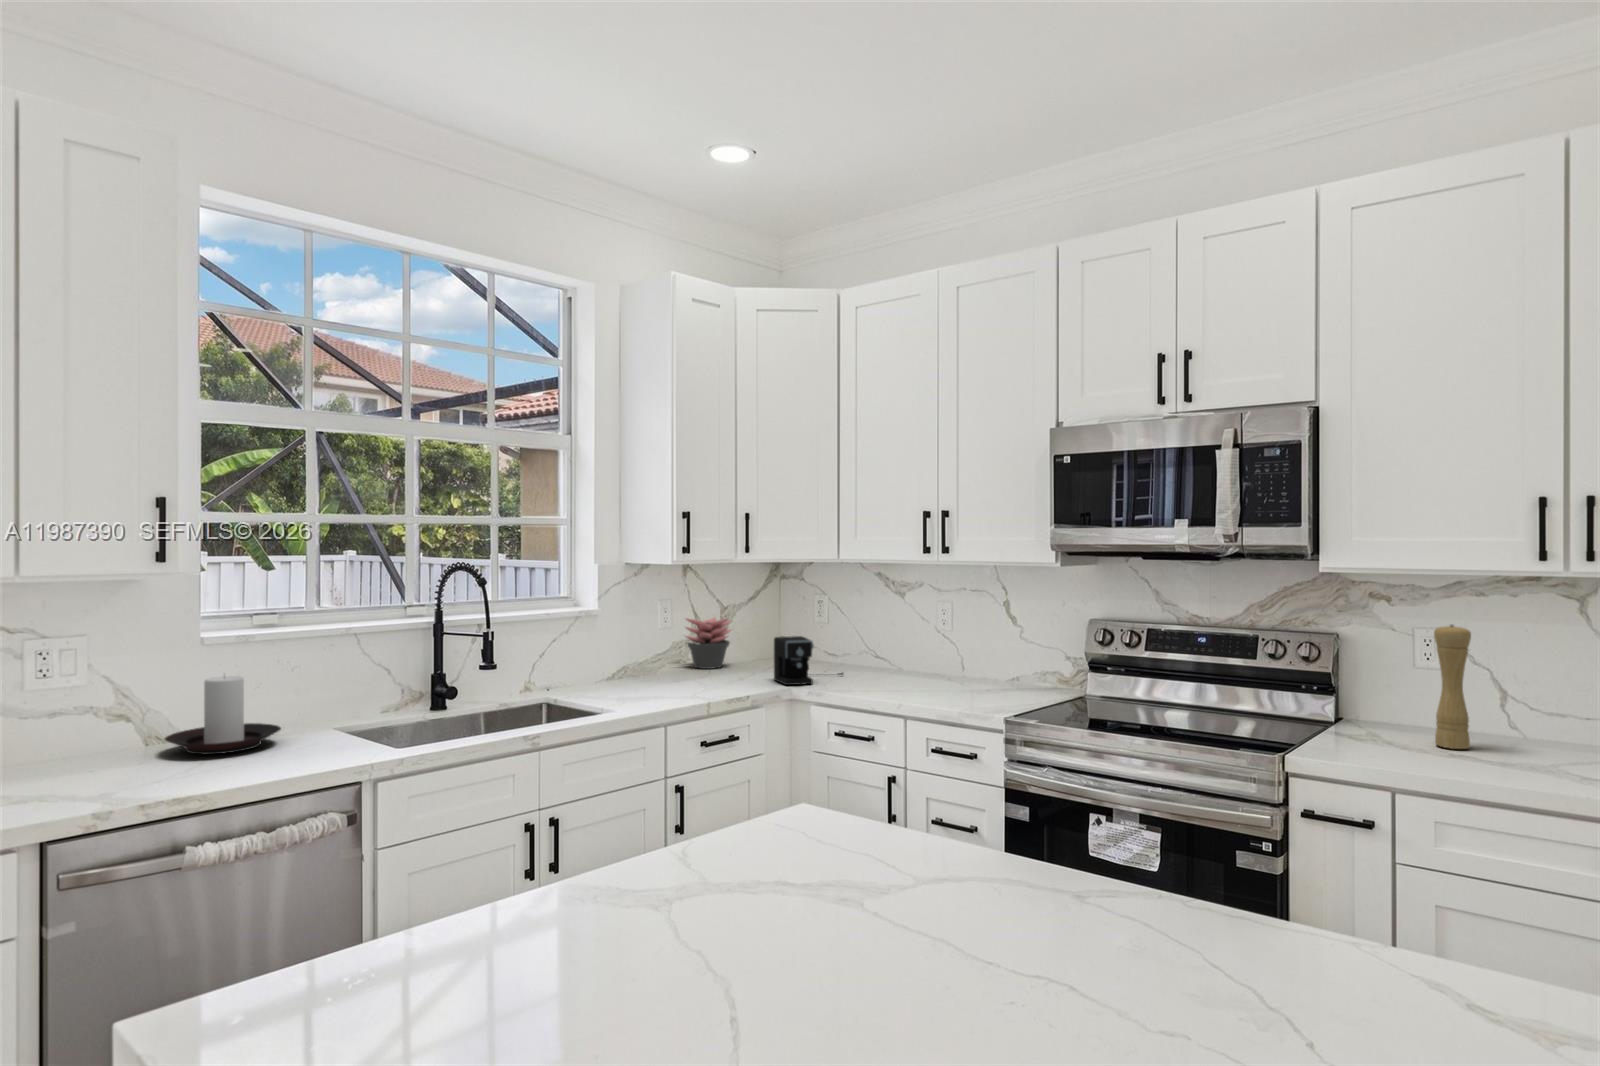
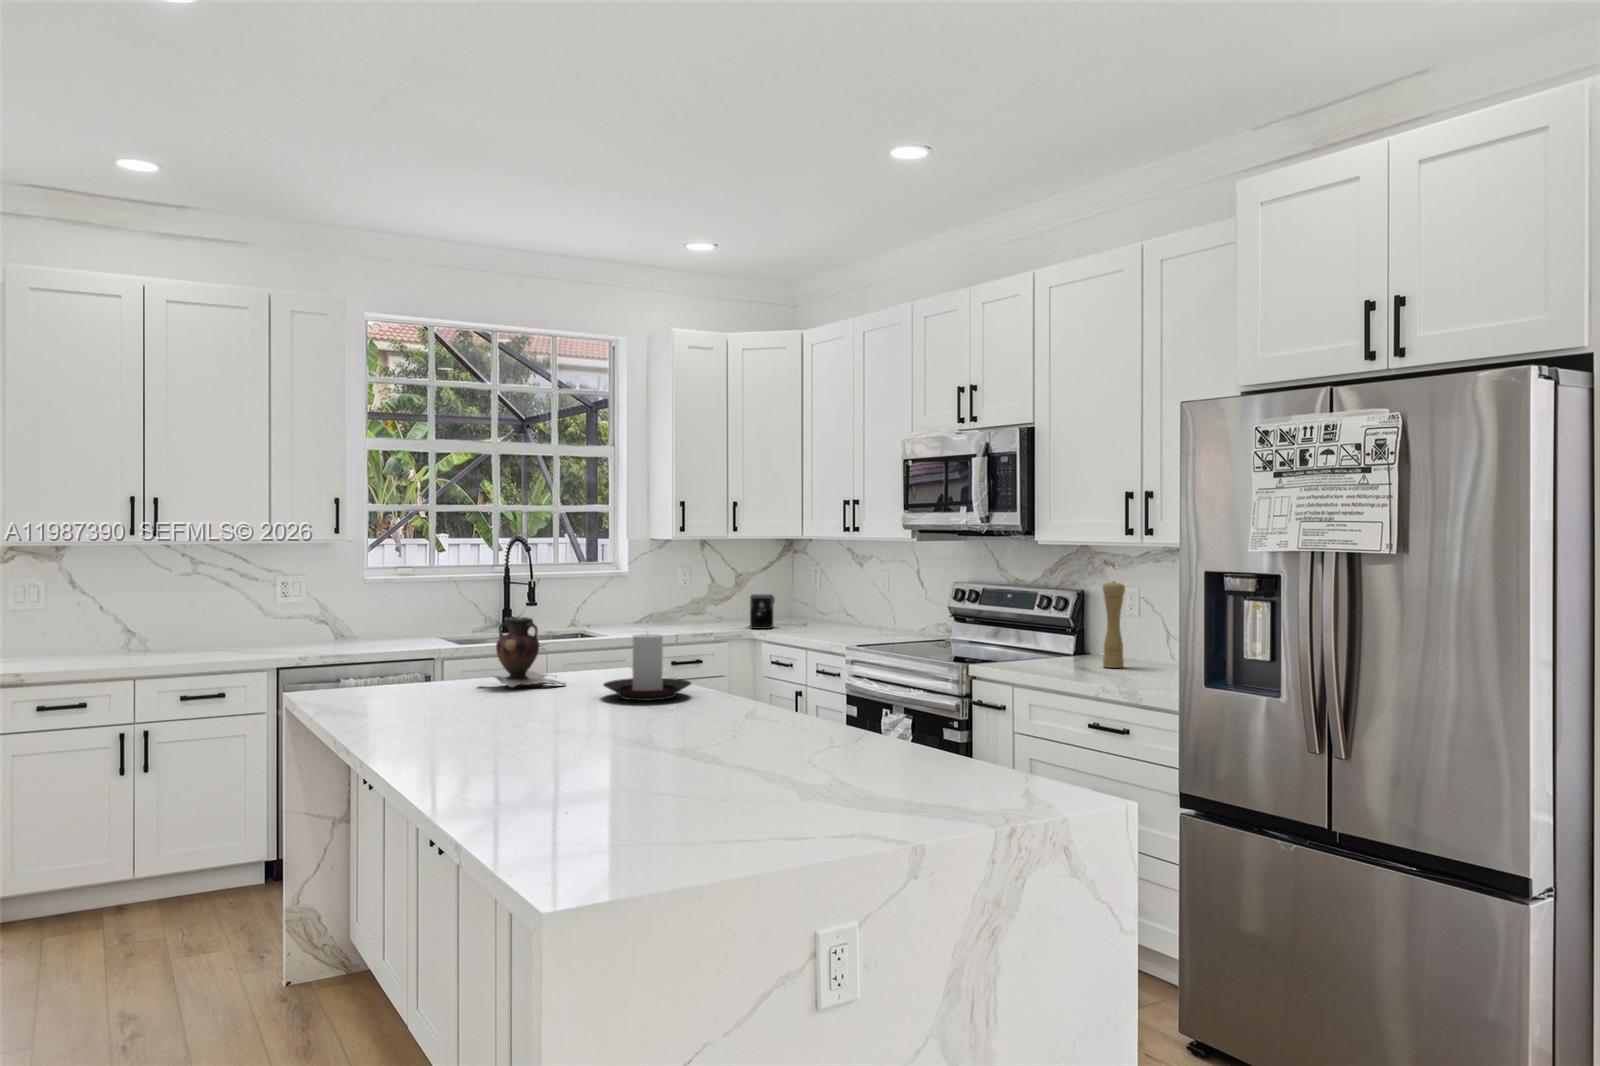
succulent plant: present [686,615,731,669] -> none [703,580,742,620]
candle holder: present [165,676,281,754] -> present [603,634,691,701]
vase: none [629,758,810,928] -> present [482,617,565,687]

